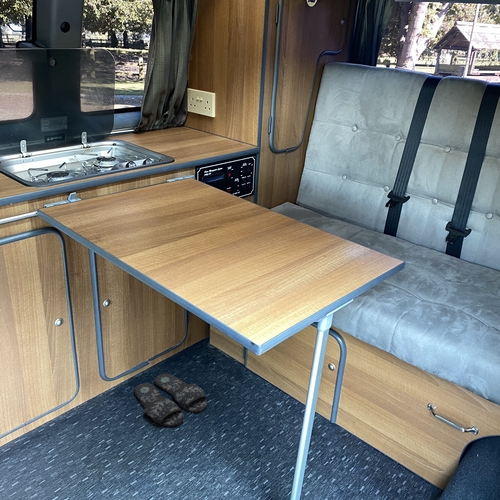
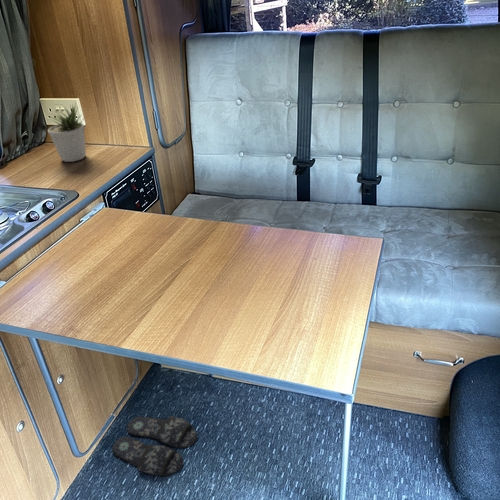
potted plant: none [178,93,210,141] -> present [48,107,86,162]

